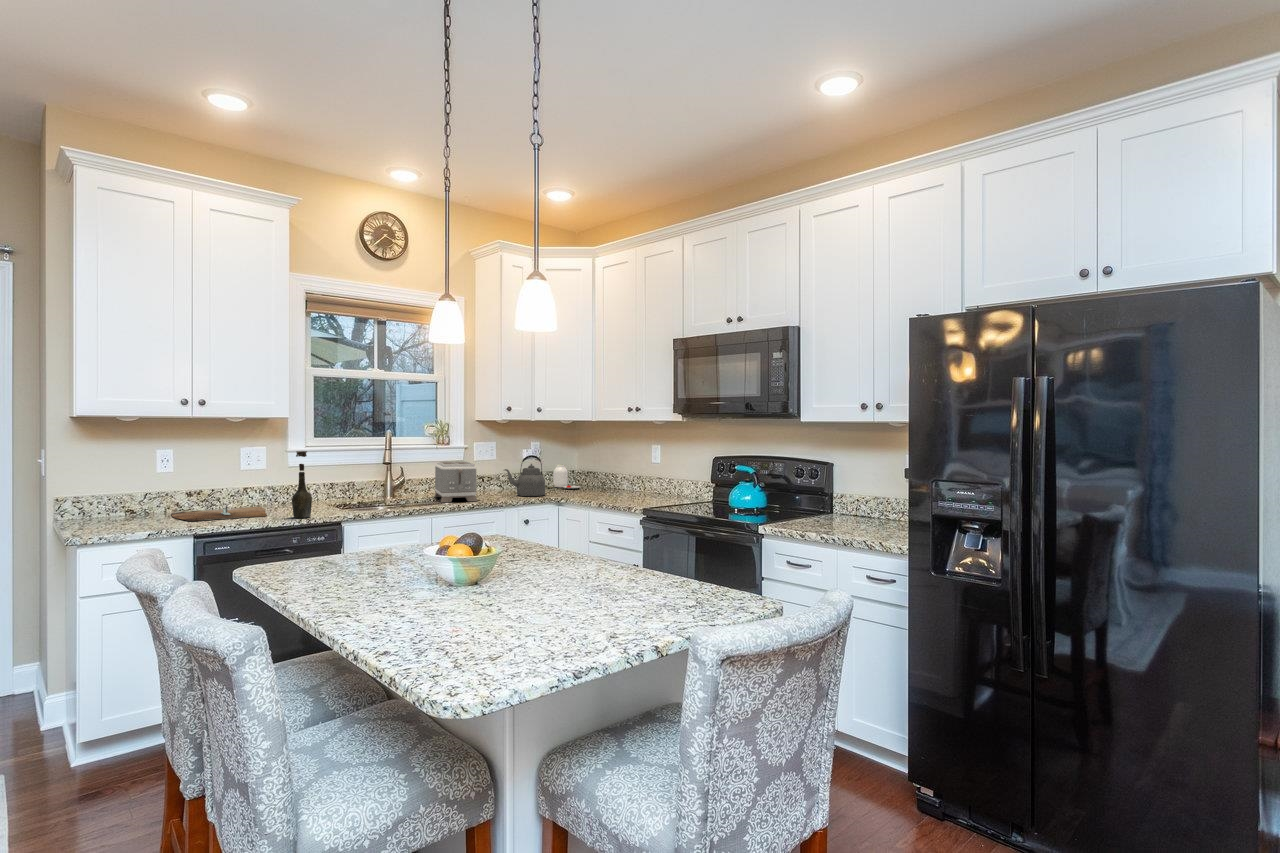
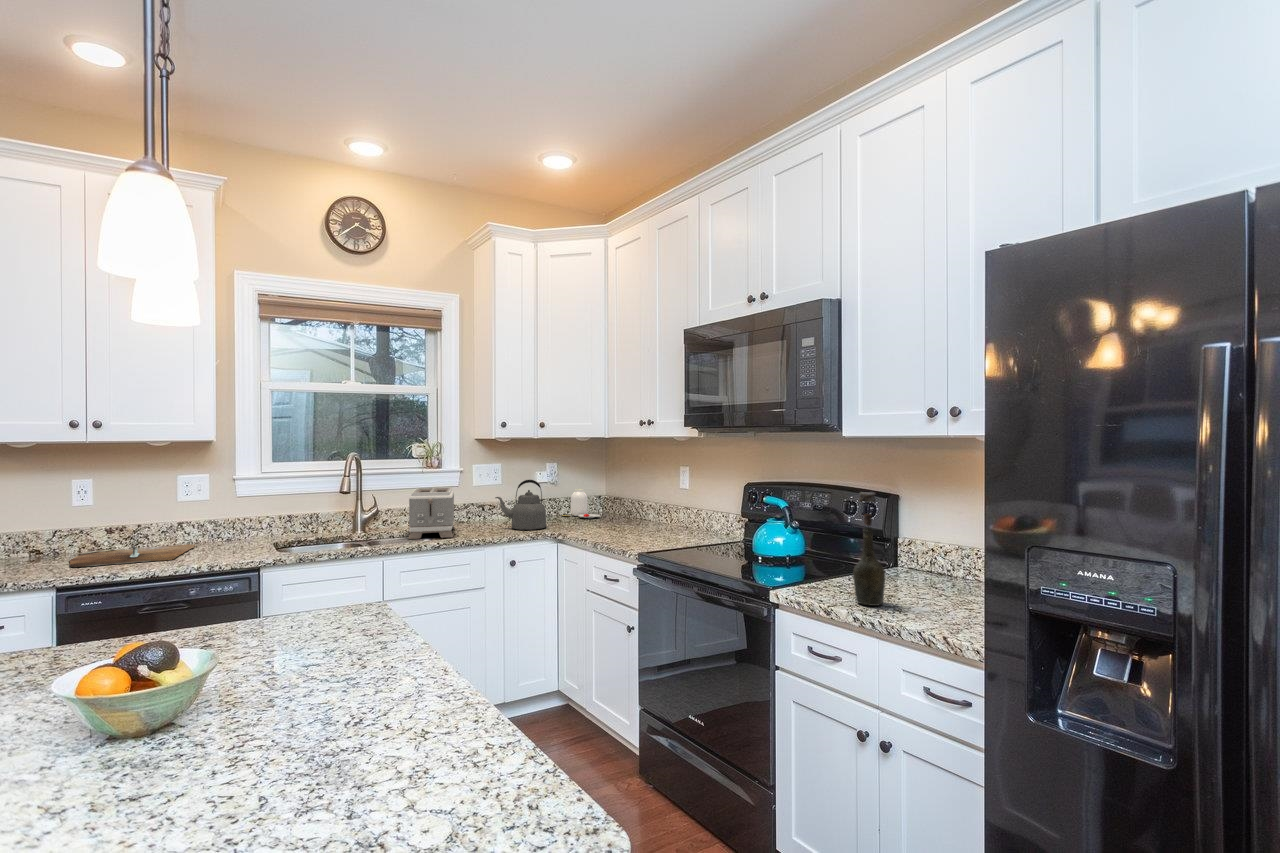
bottle: present [292,451,312,518] -> present [853,492,885,606]

